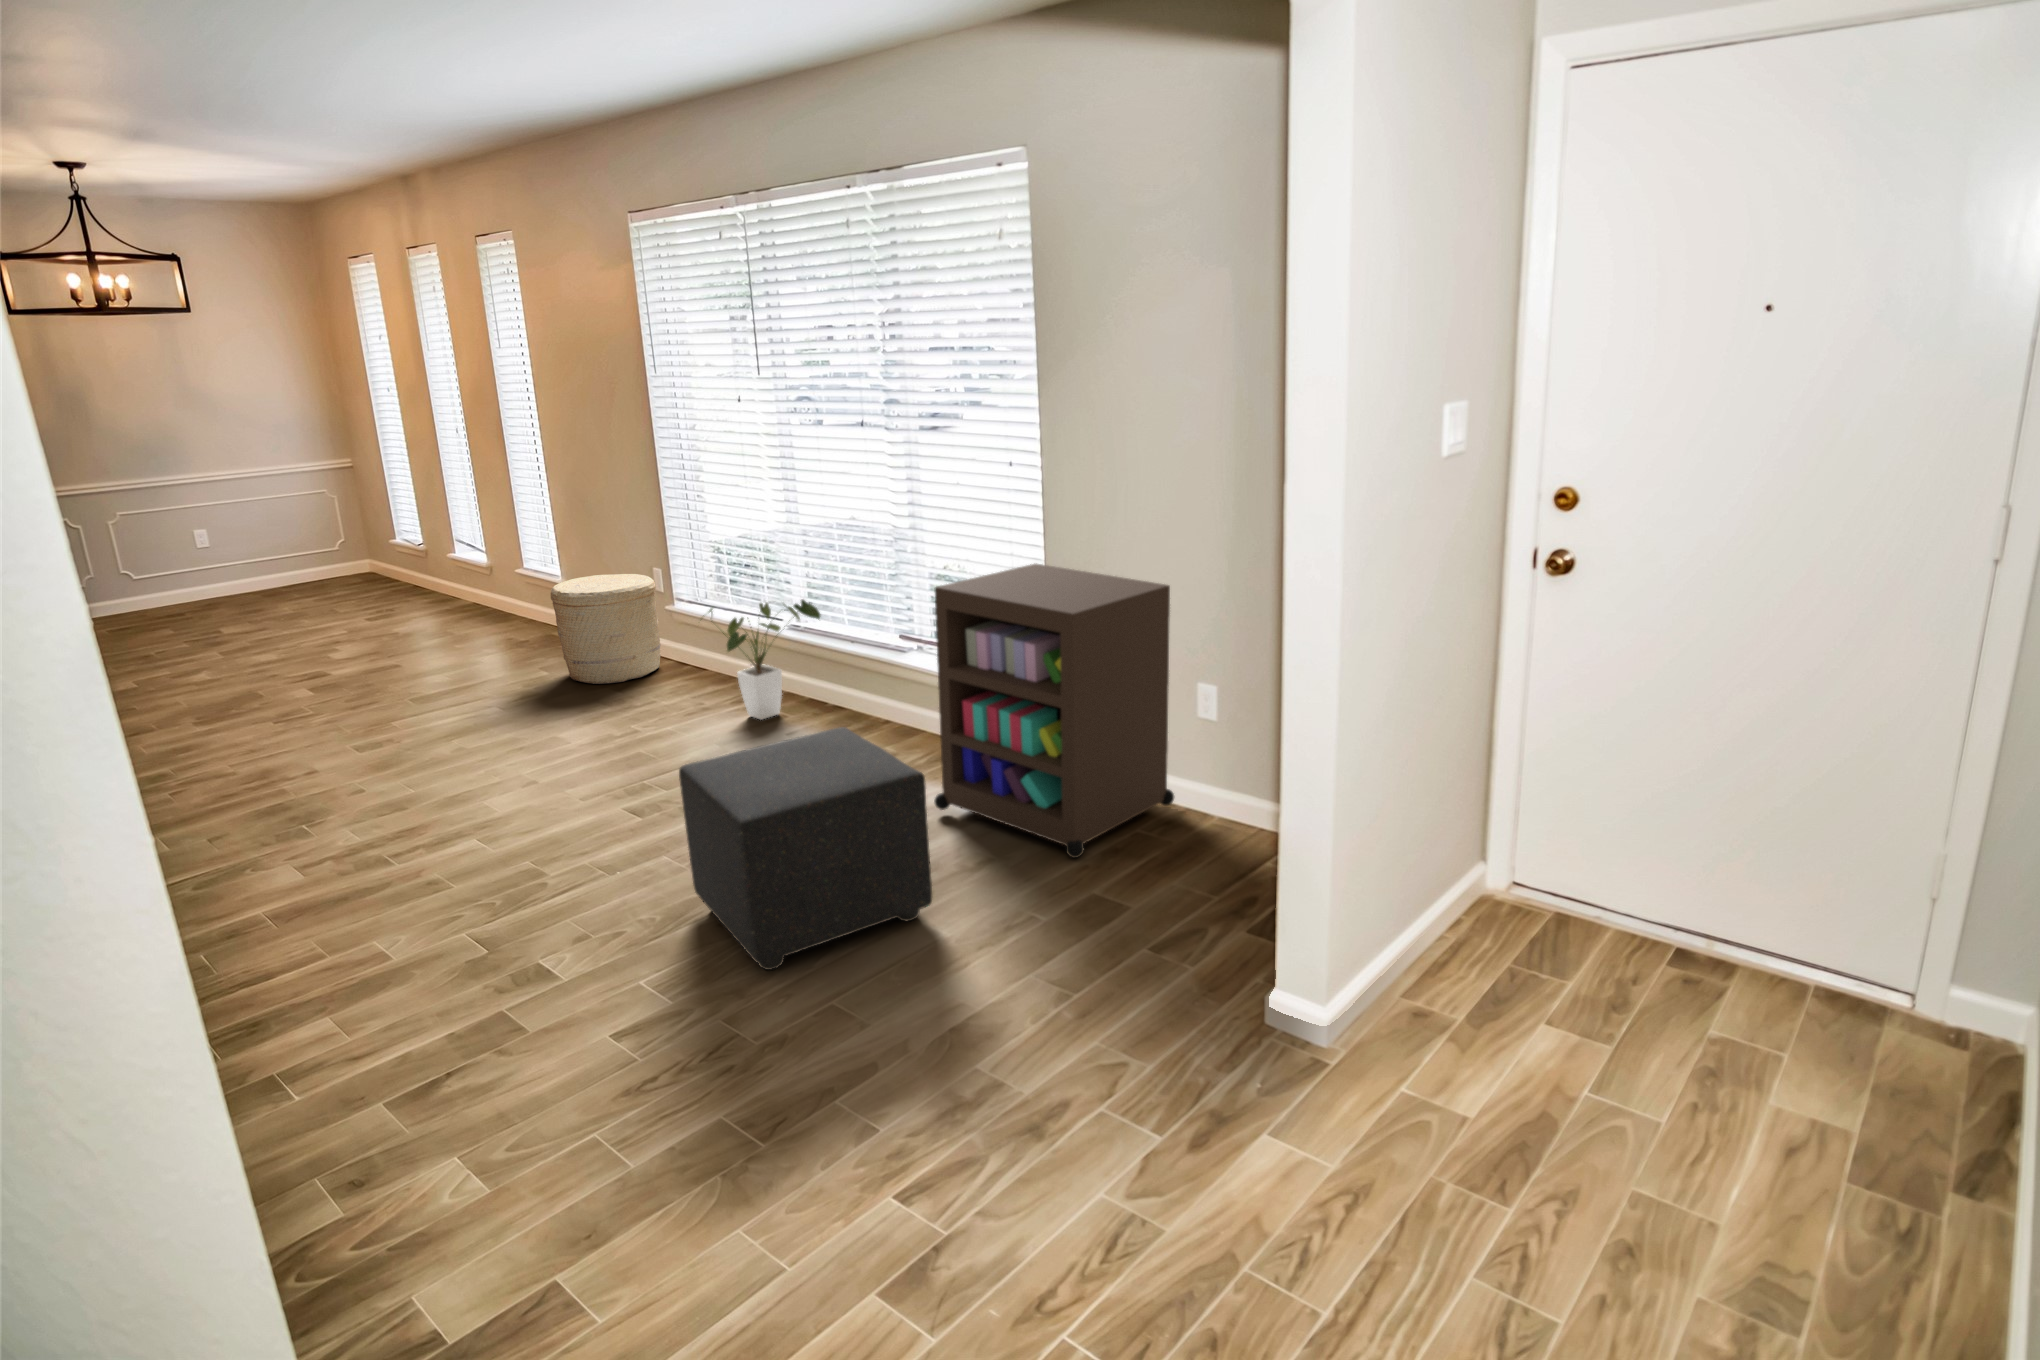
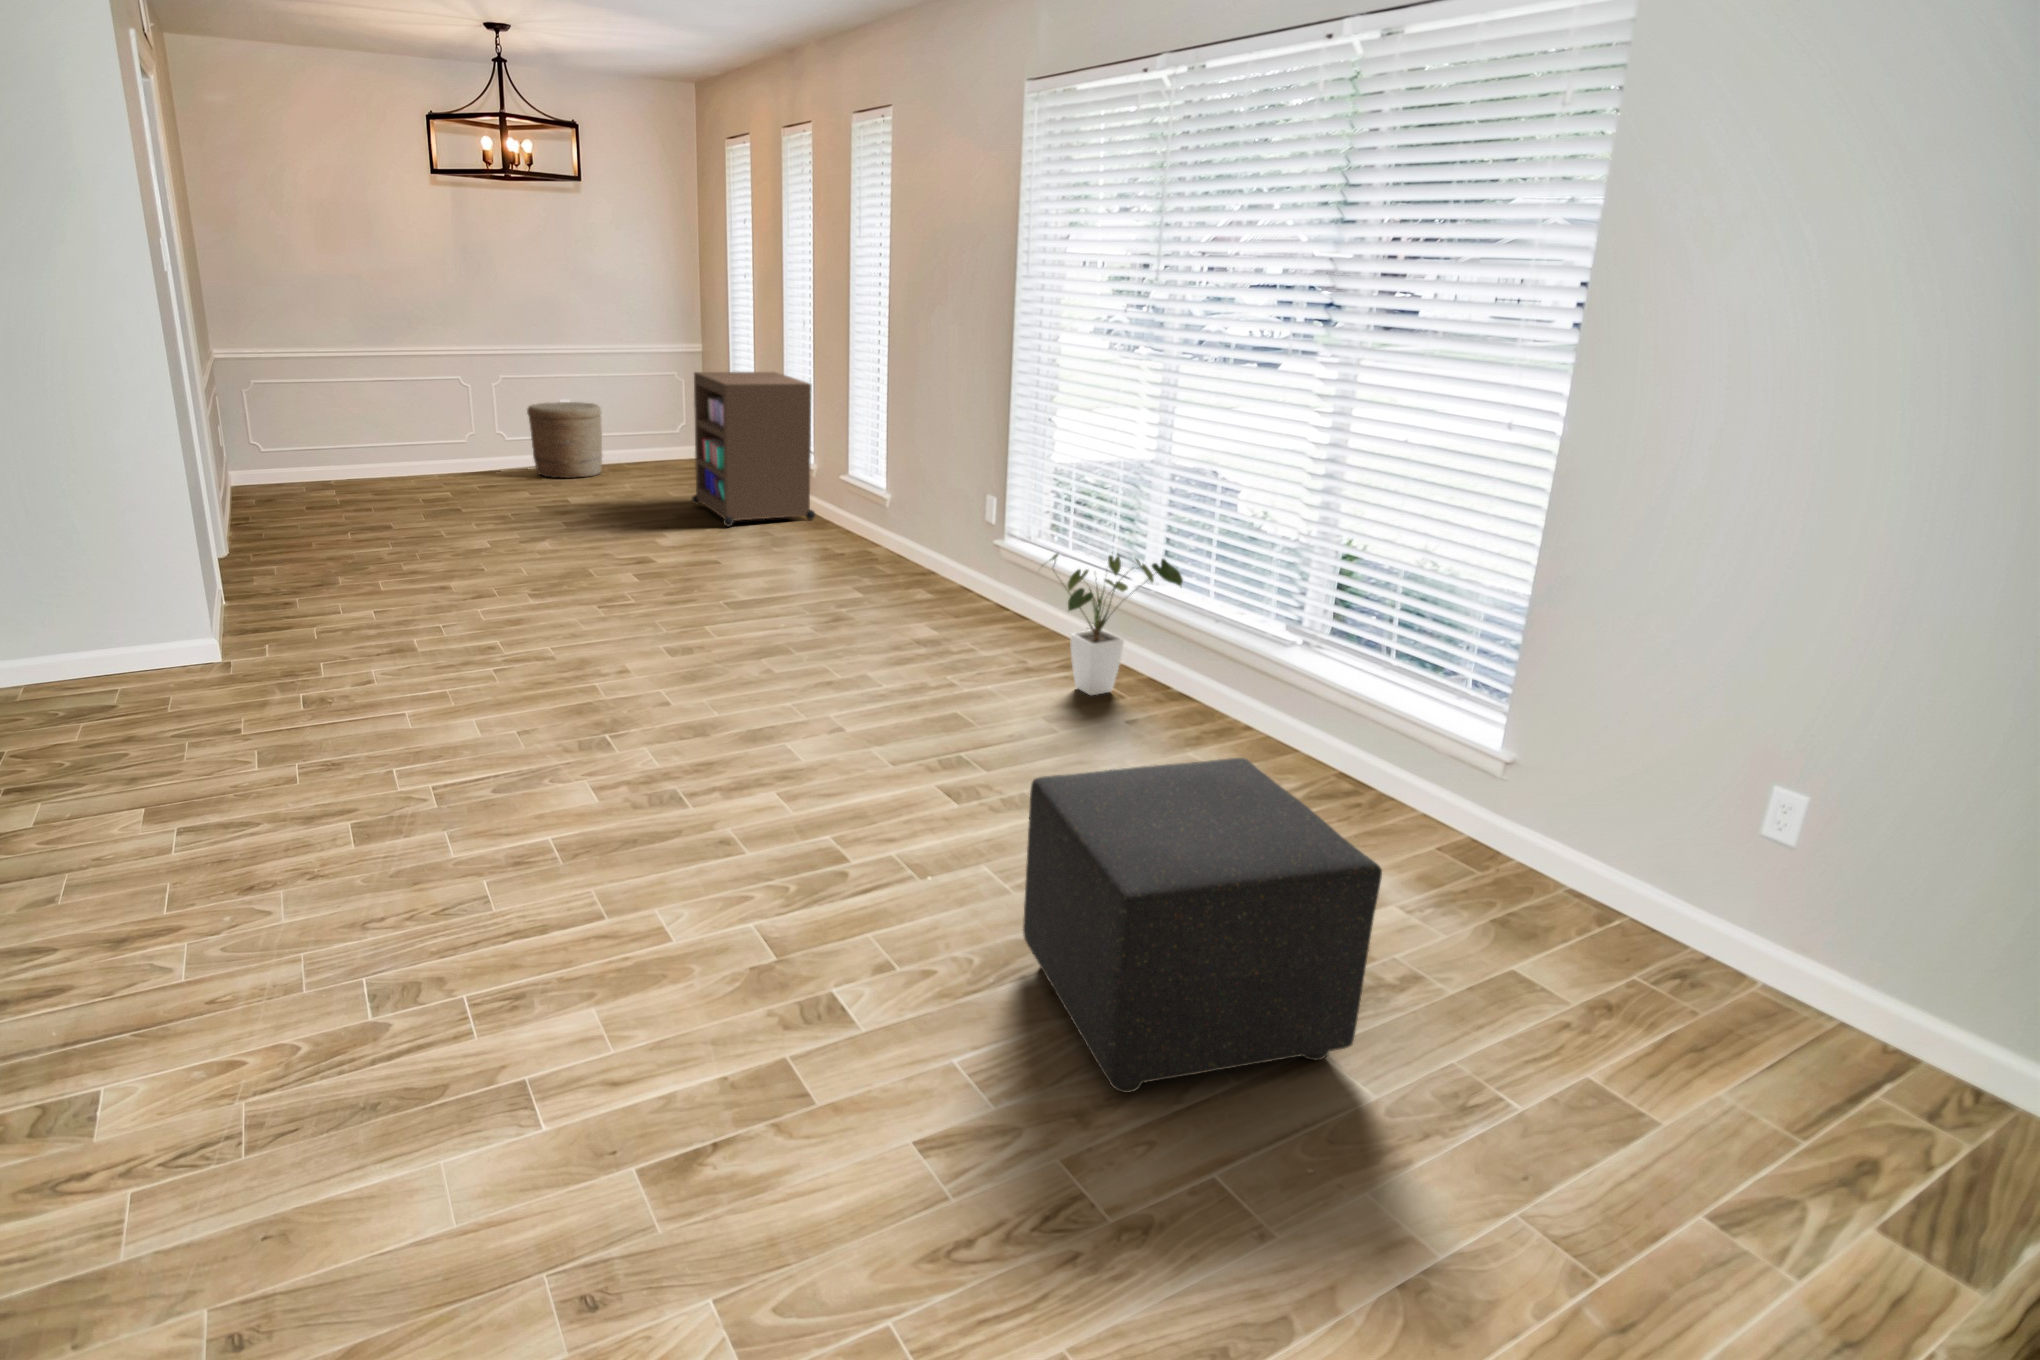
storage cabinet: present [934,563,1174,858] -> present [692,372,815,526]
woven basket: present [551,574,661,684] -> present [527,402,602,478]

